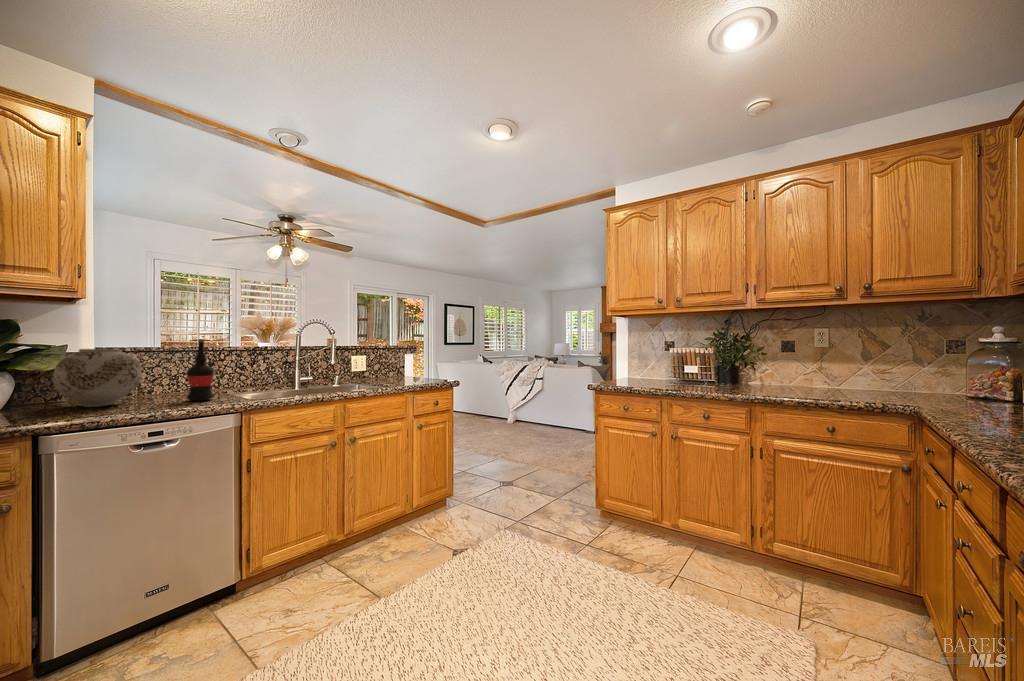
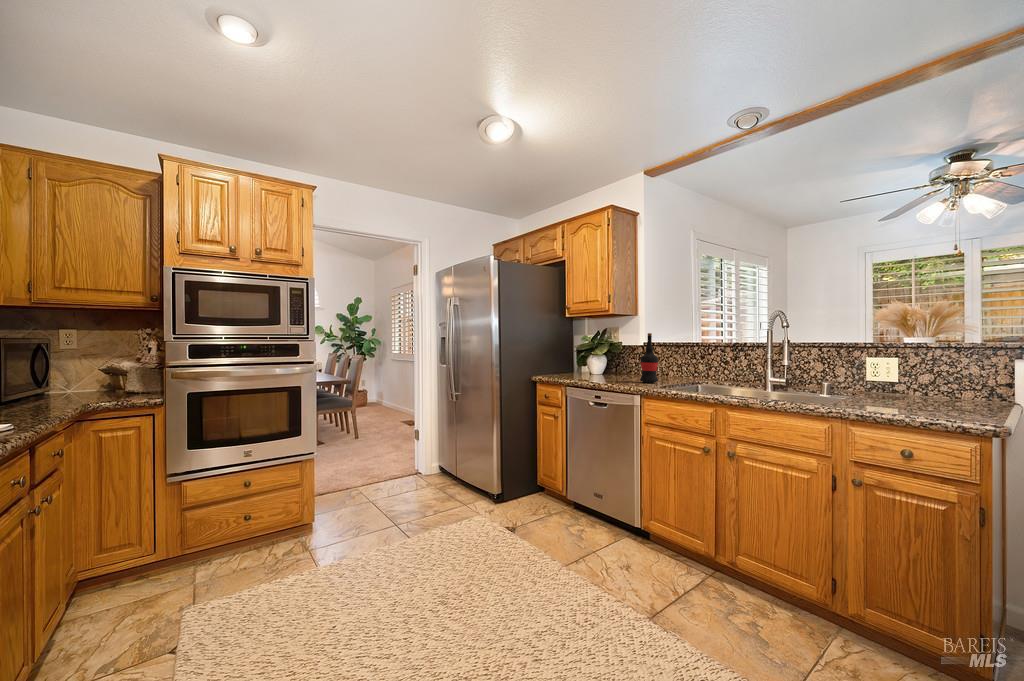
vase: present [53,349,142,407] -> none [593,341,634,378]

